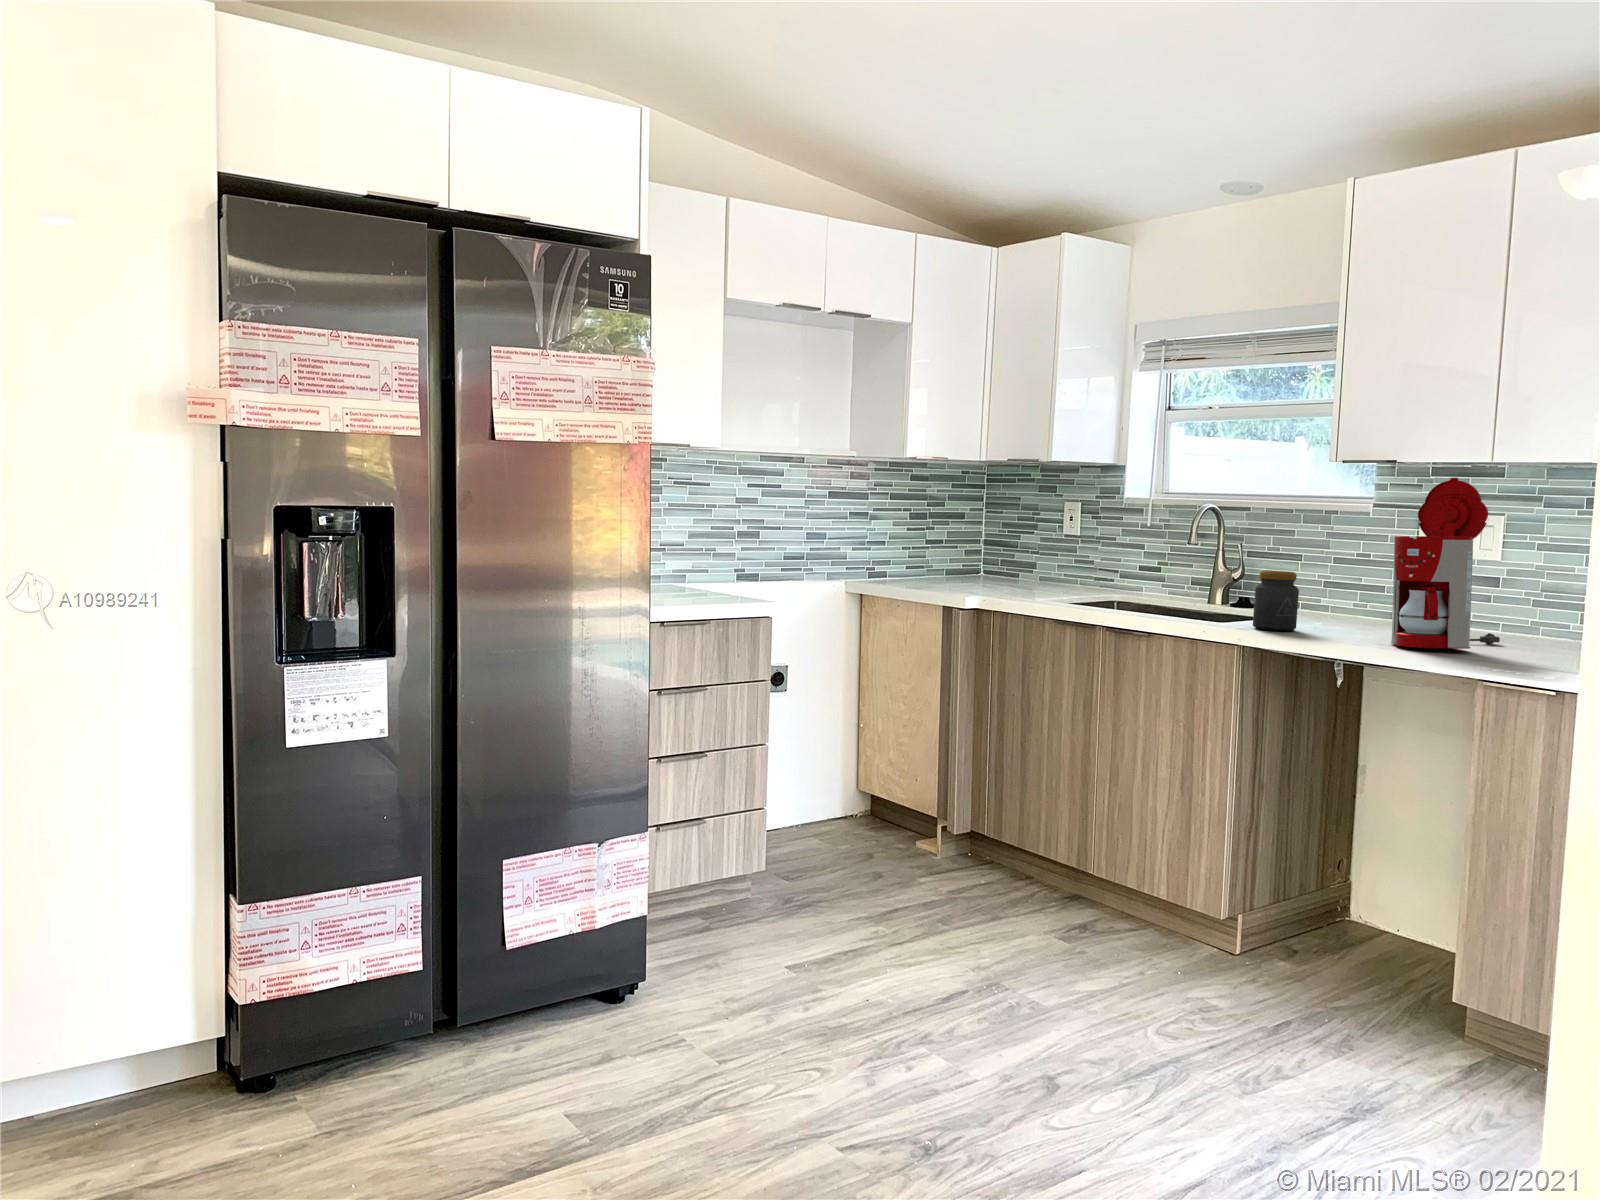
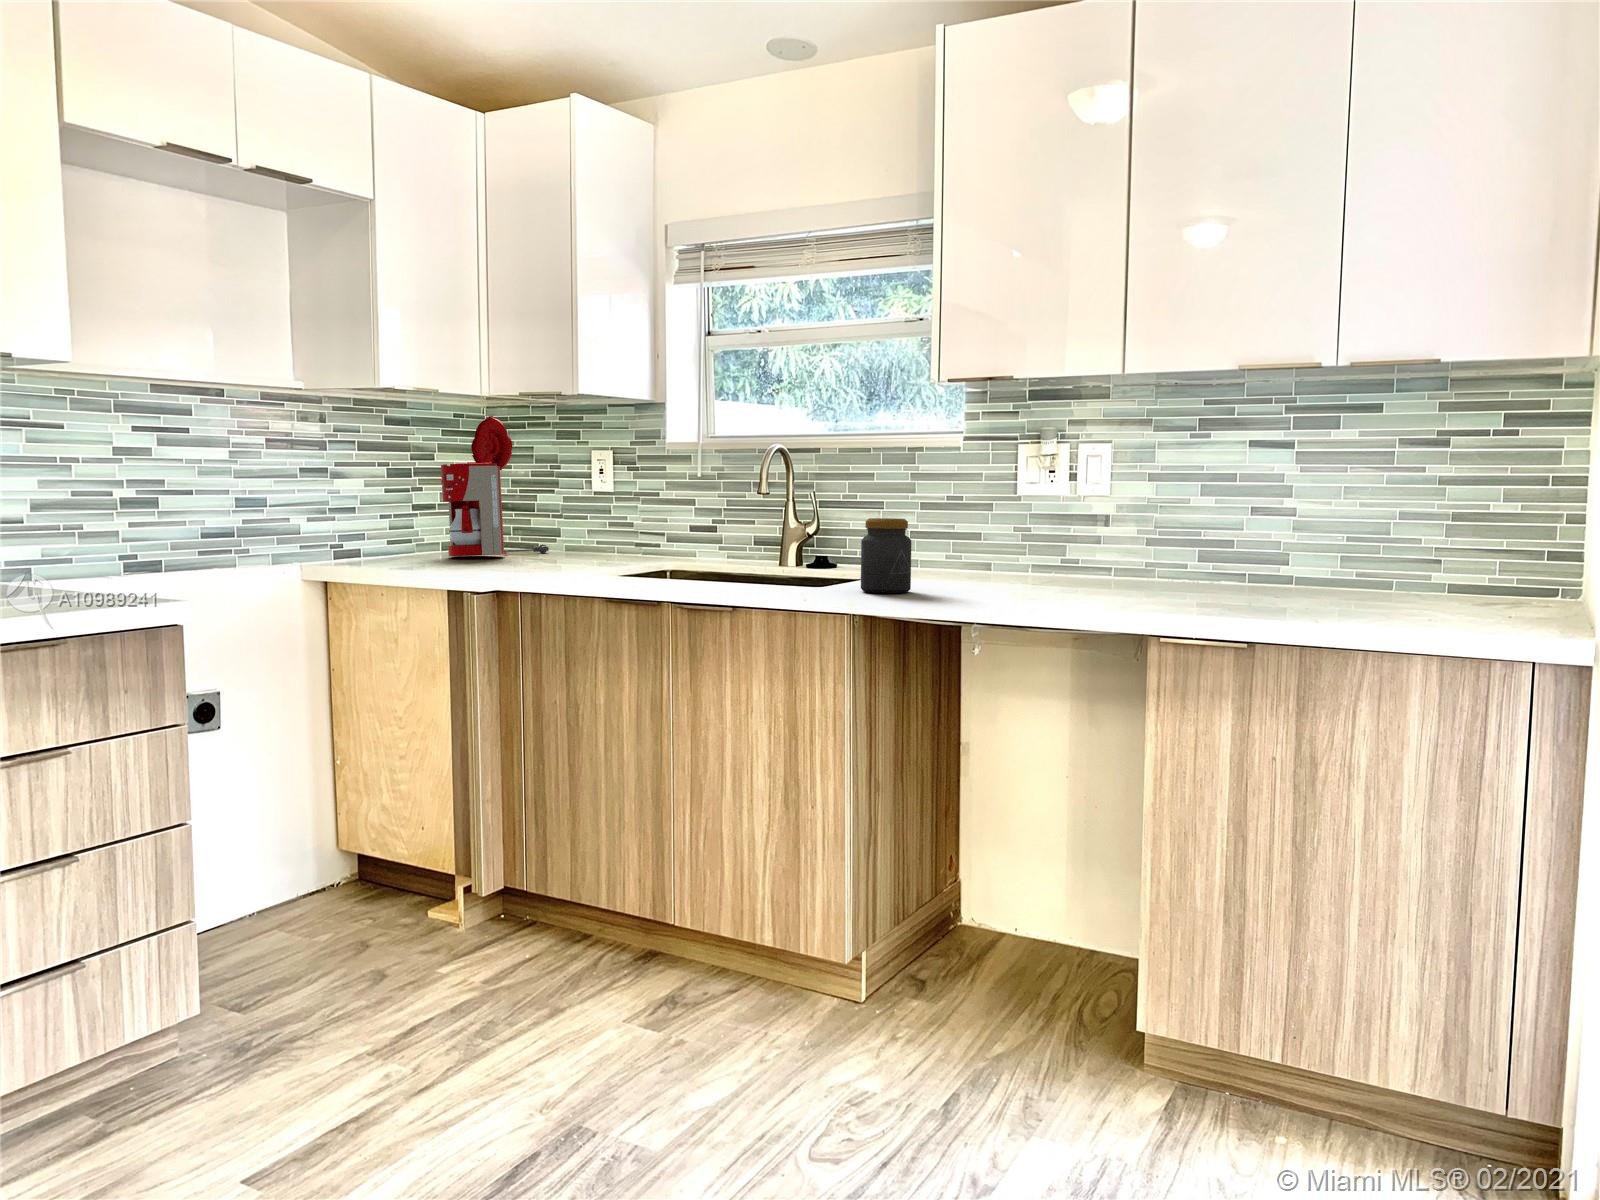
coffee maker: present [1391,478,1500,649] -> present [441,416,549,556]

